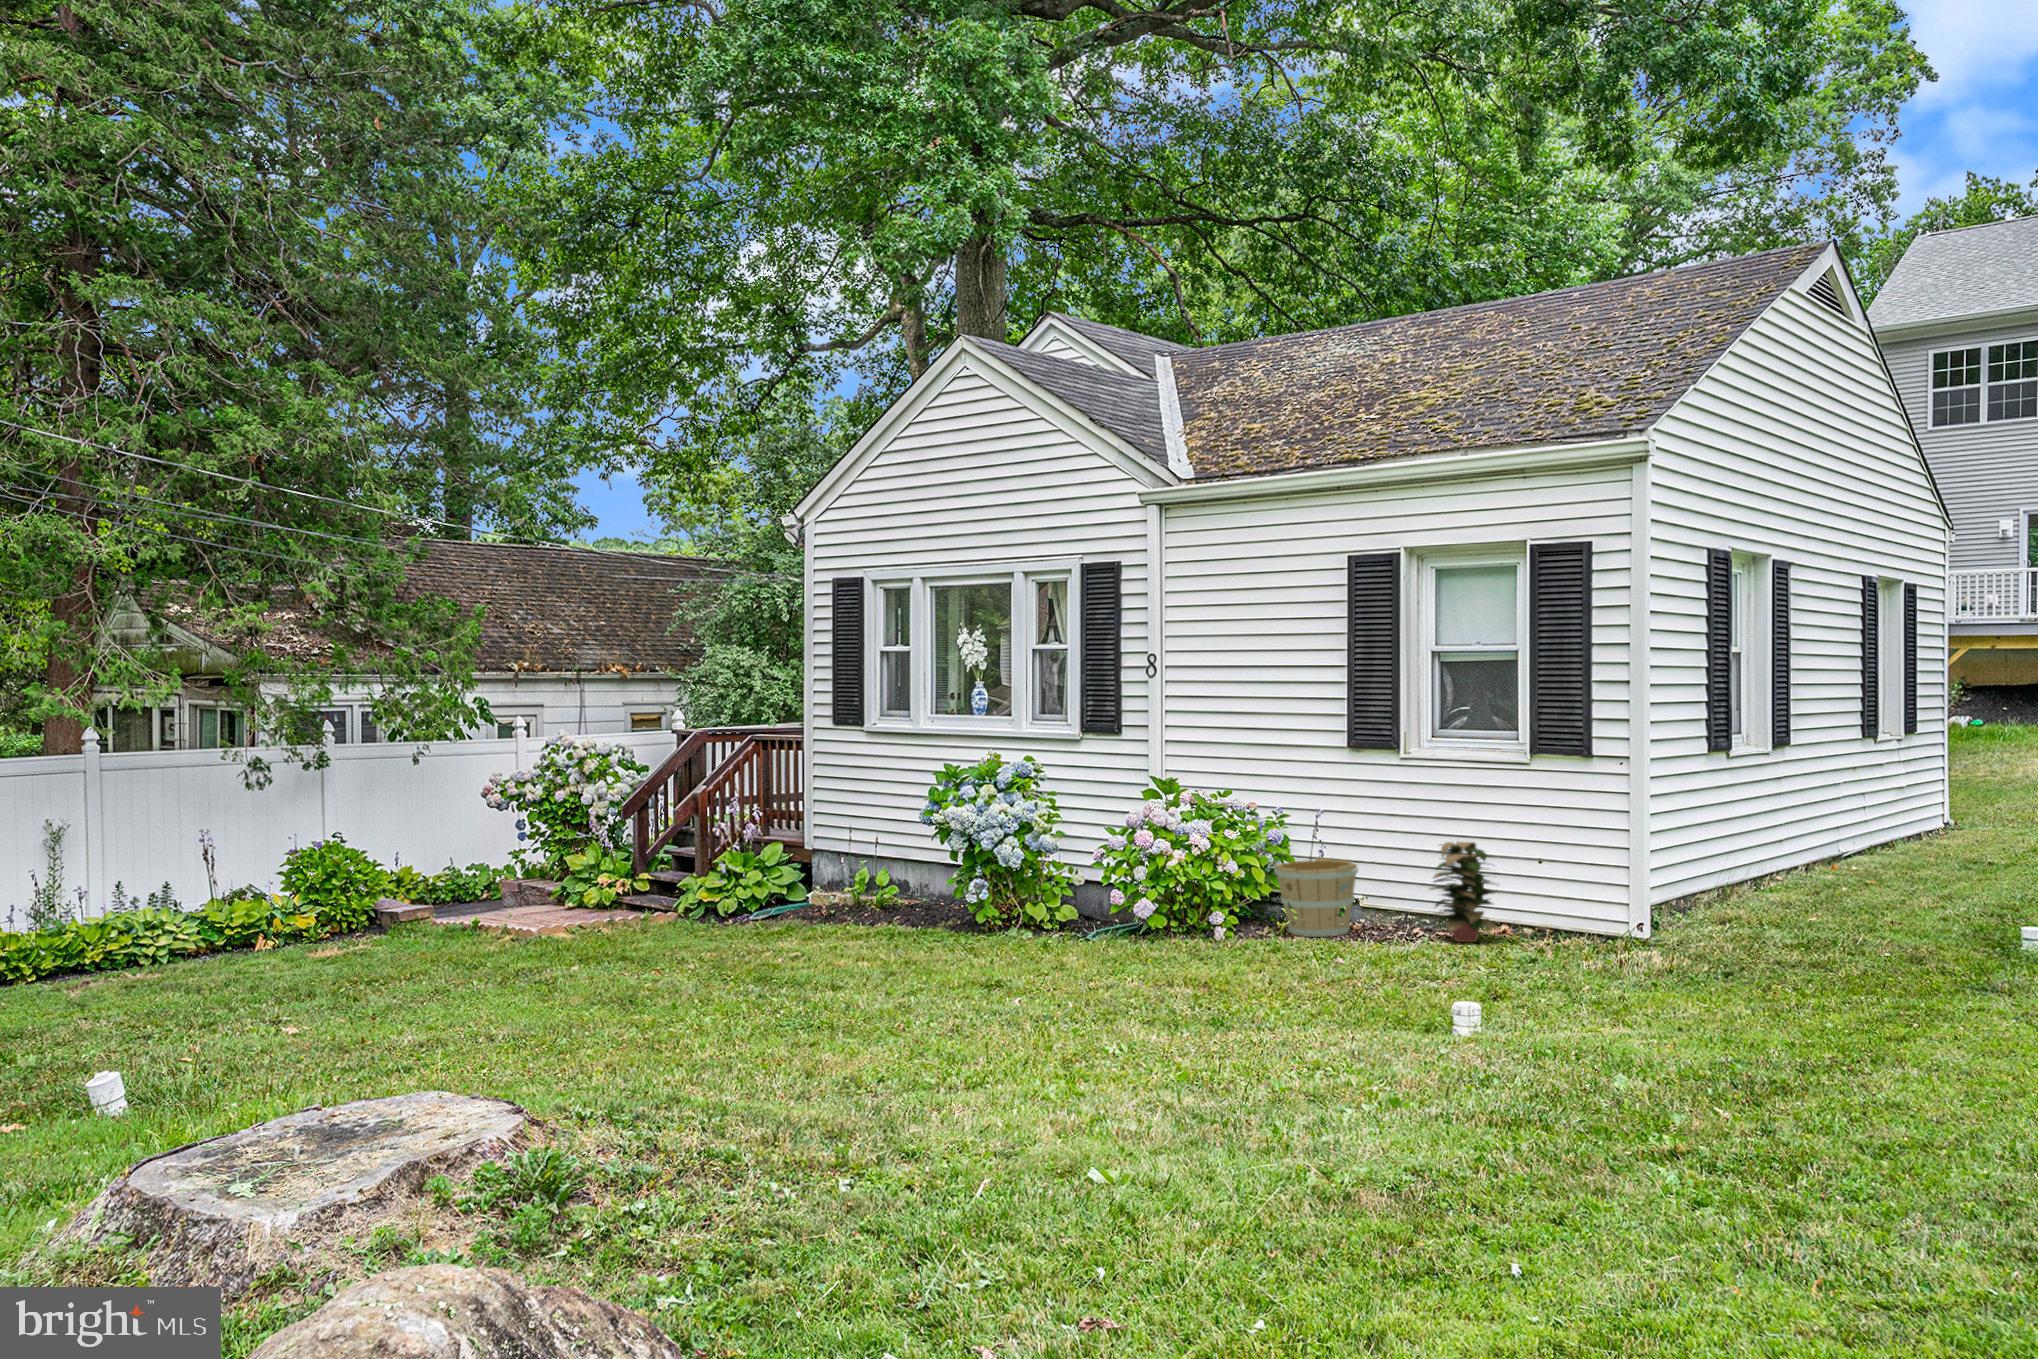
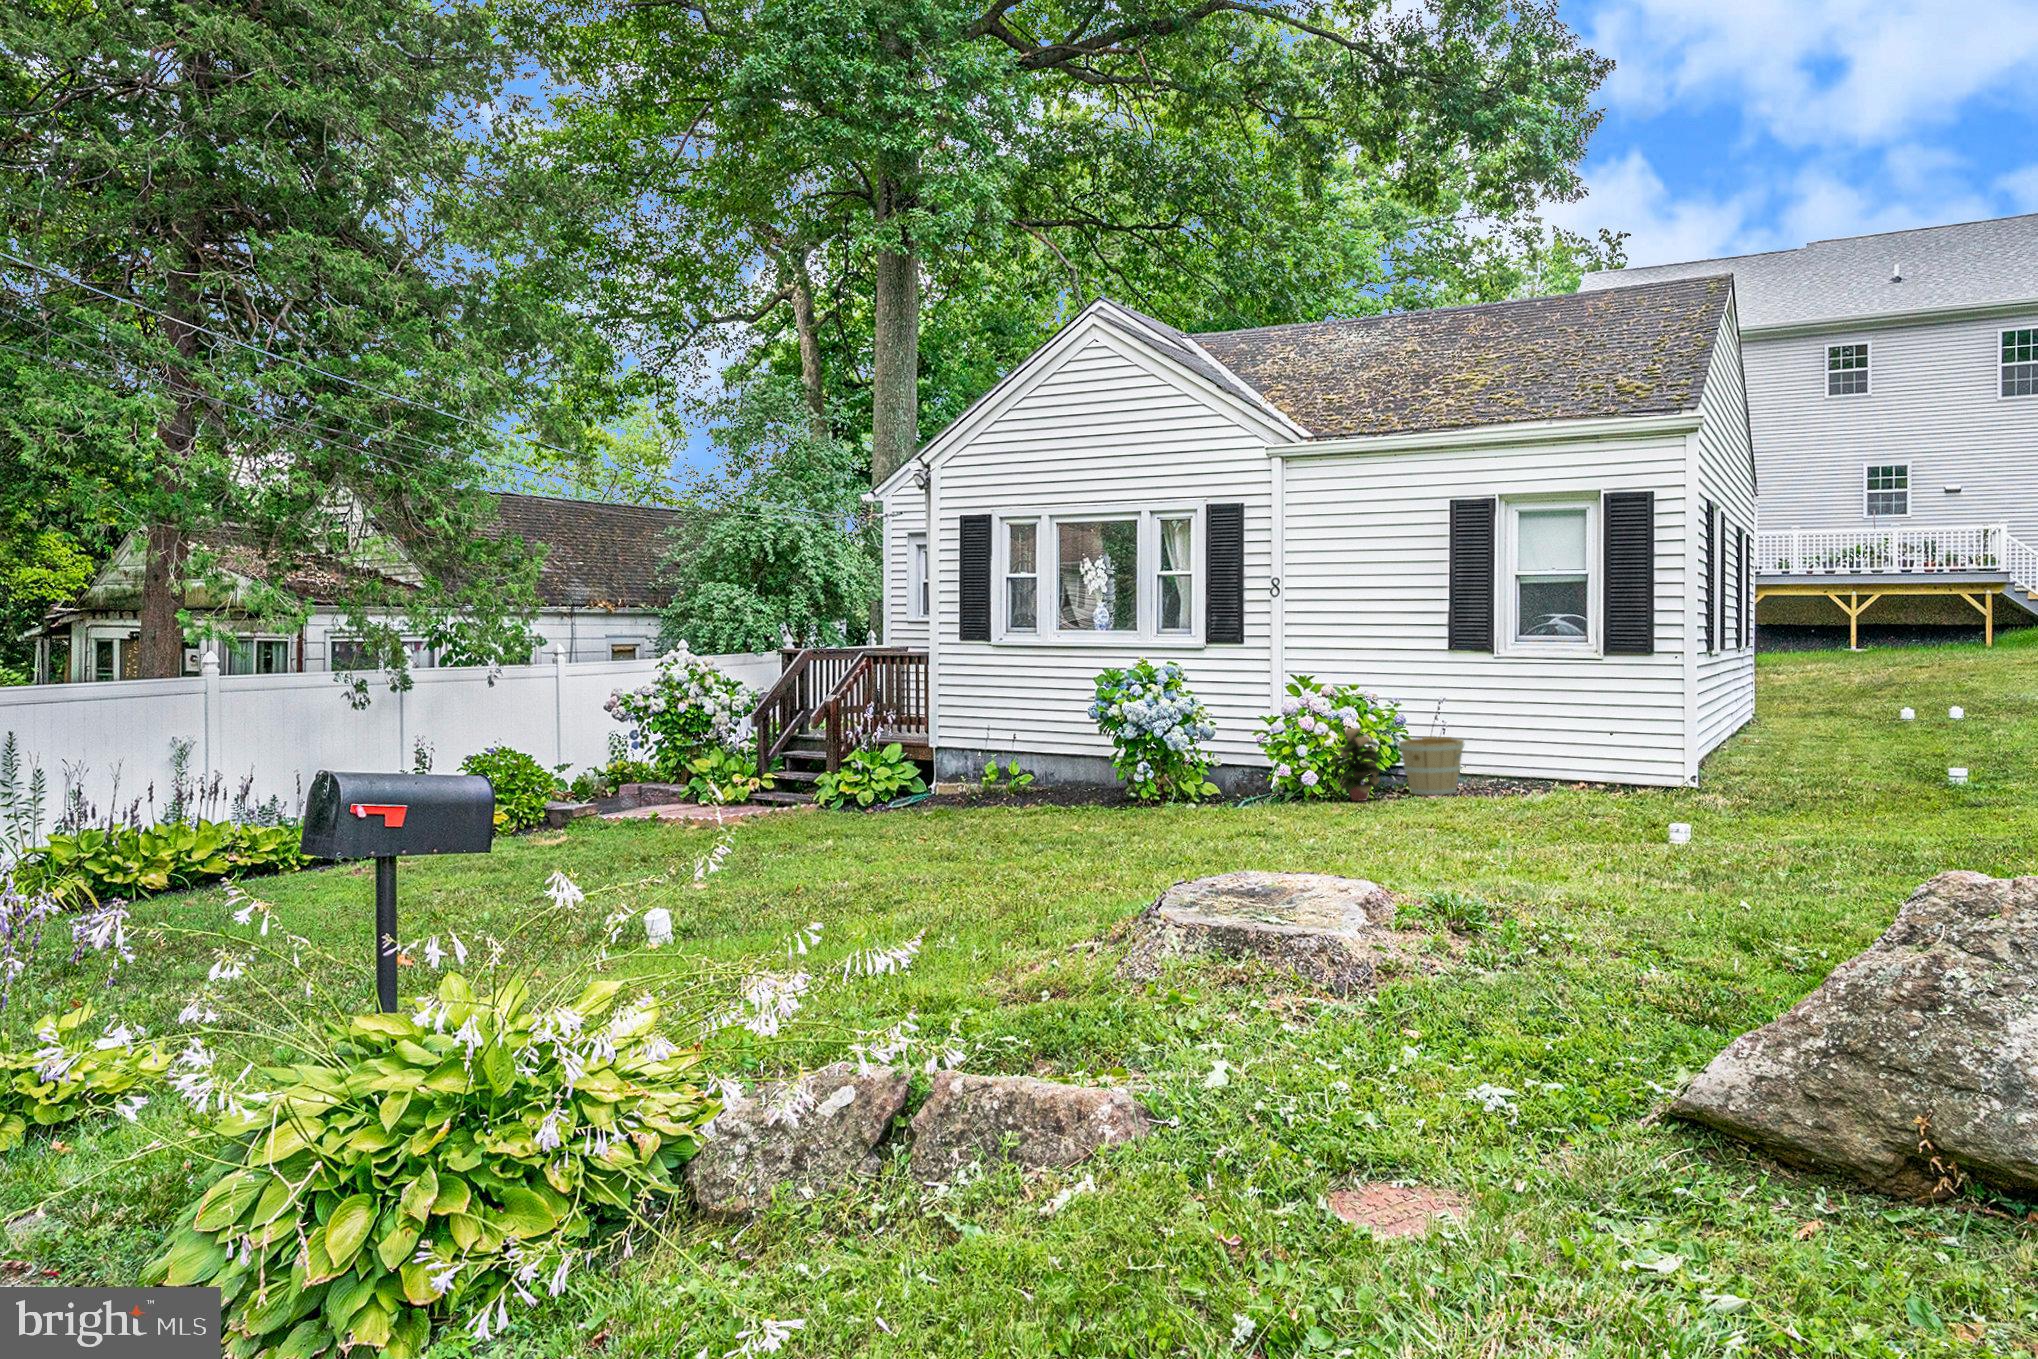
decorative plant: present [1431,842,1497,942] -> present [1335,728,1380,801]

